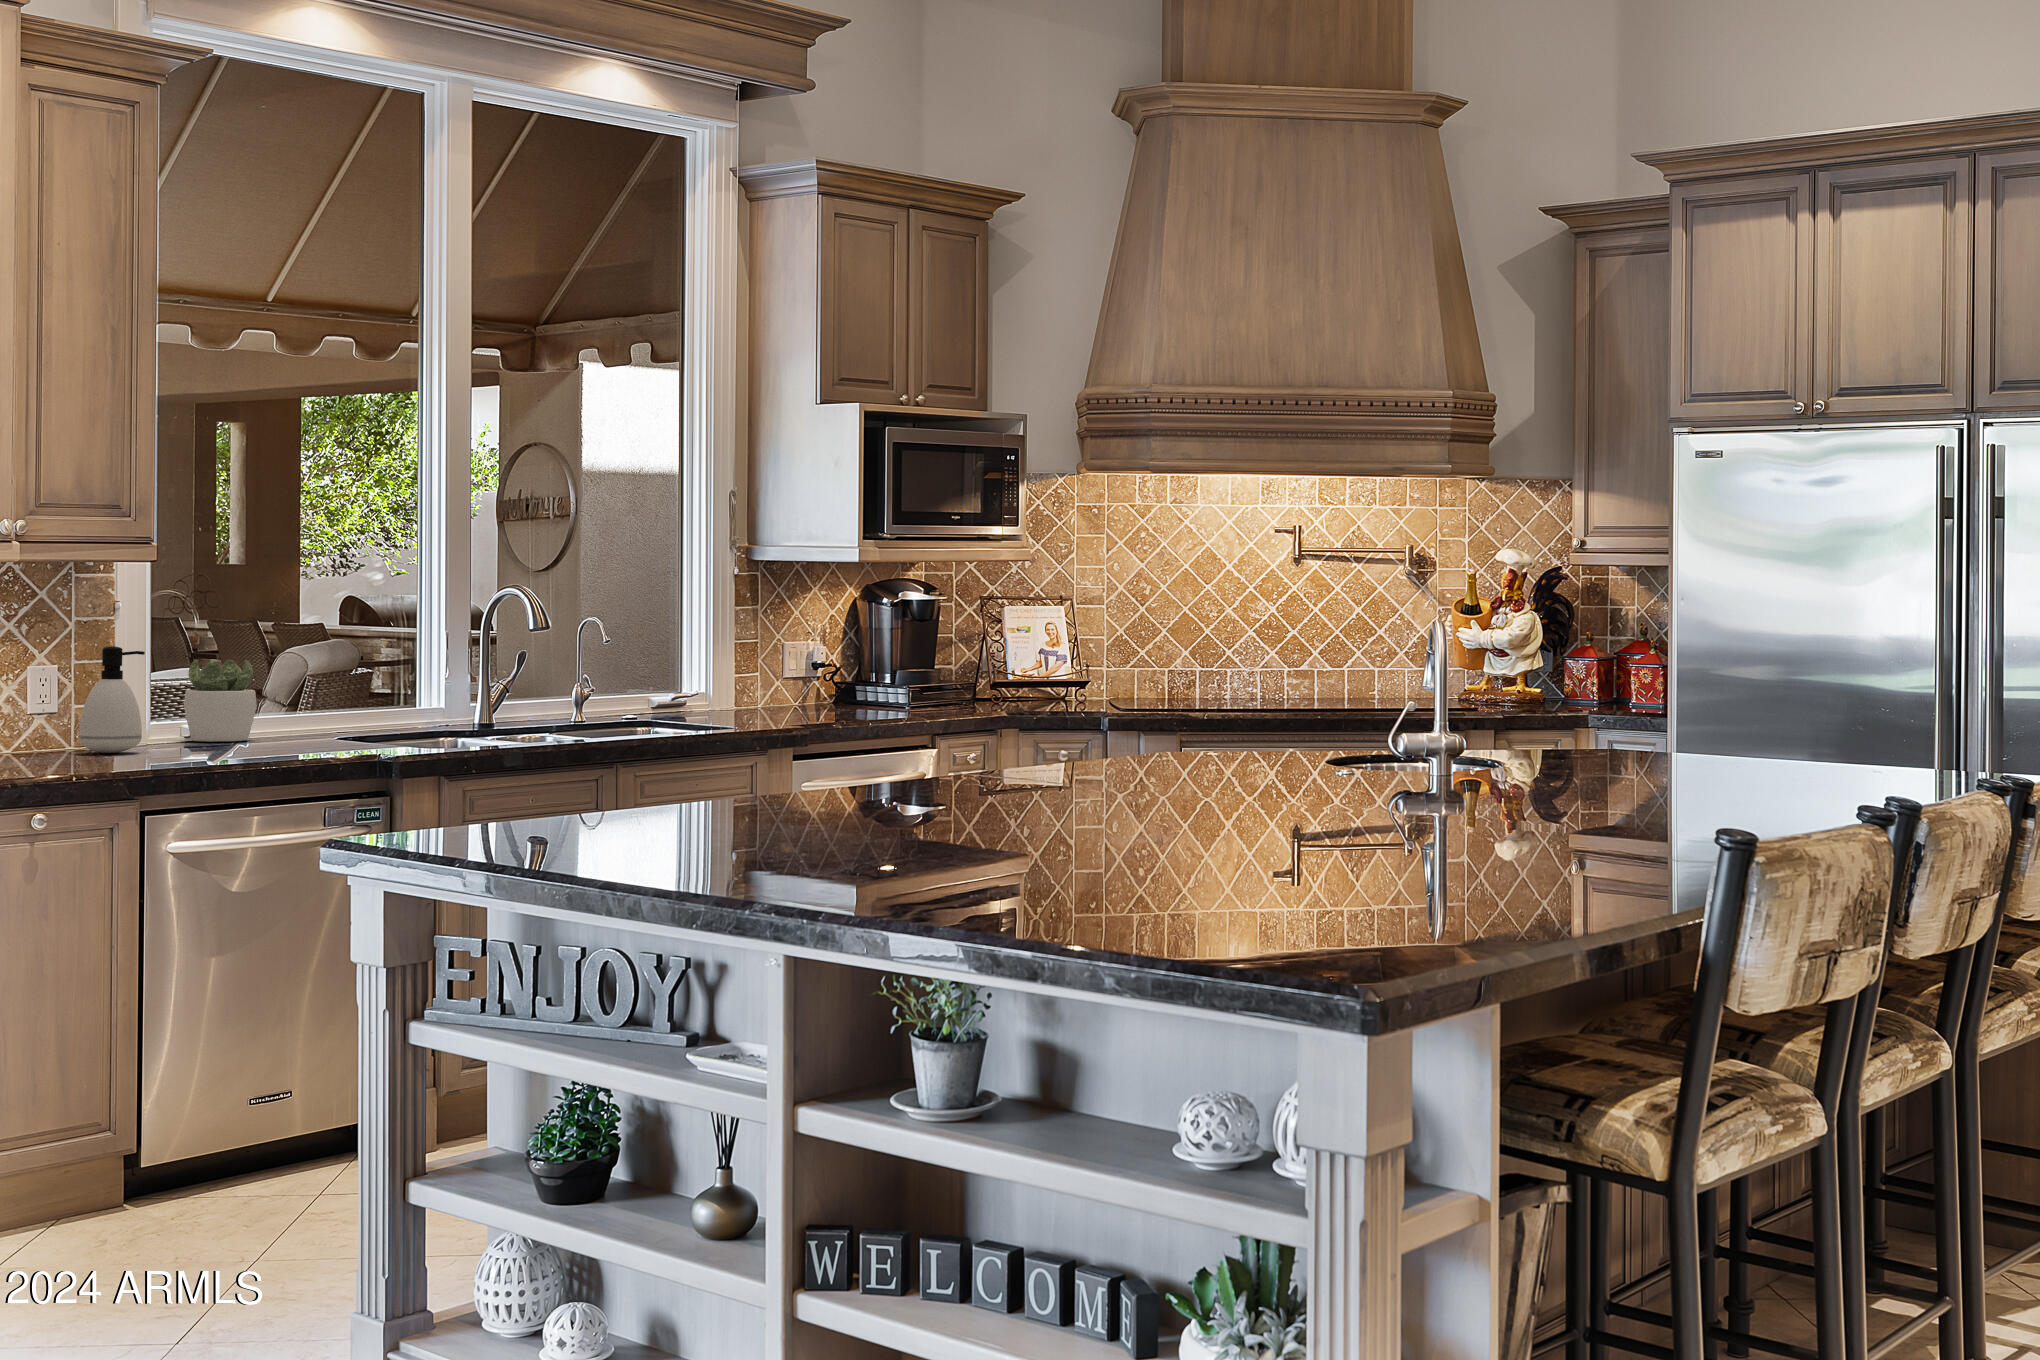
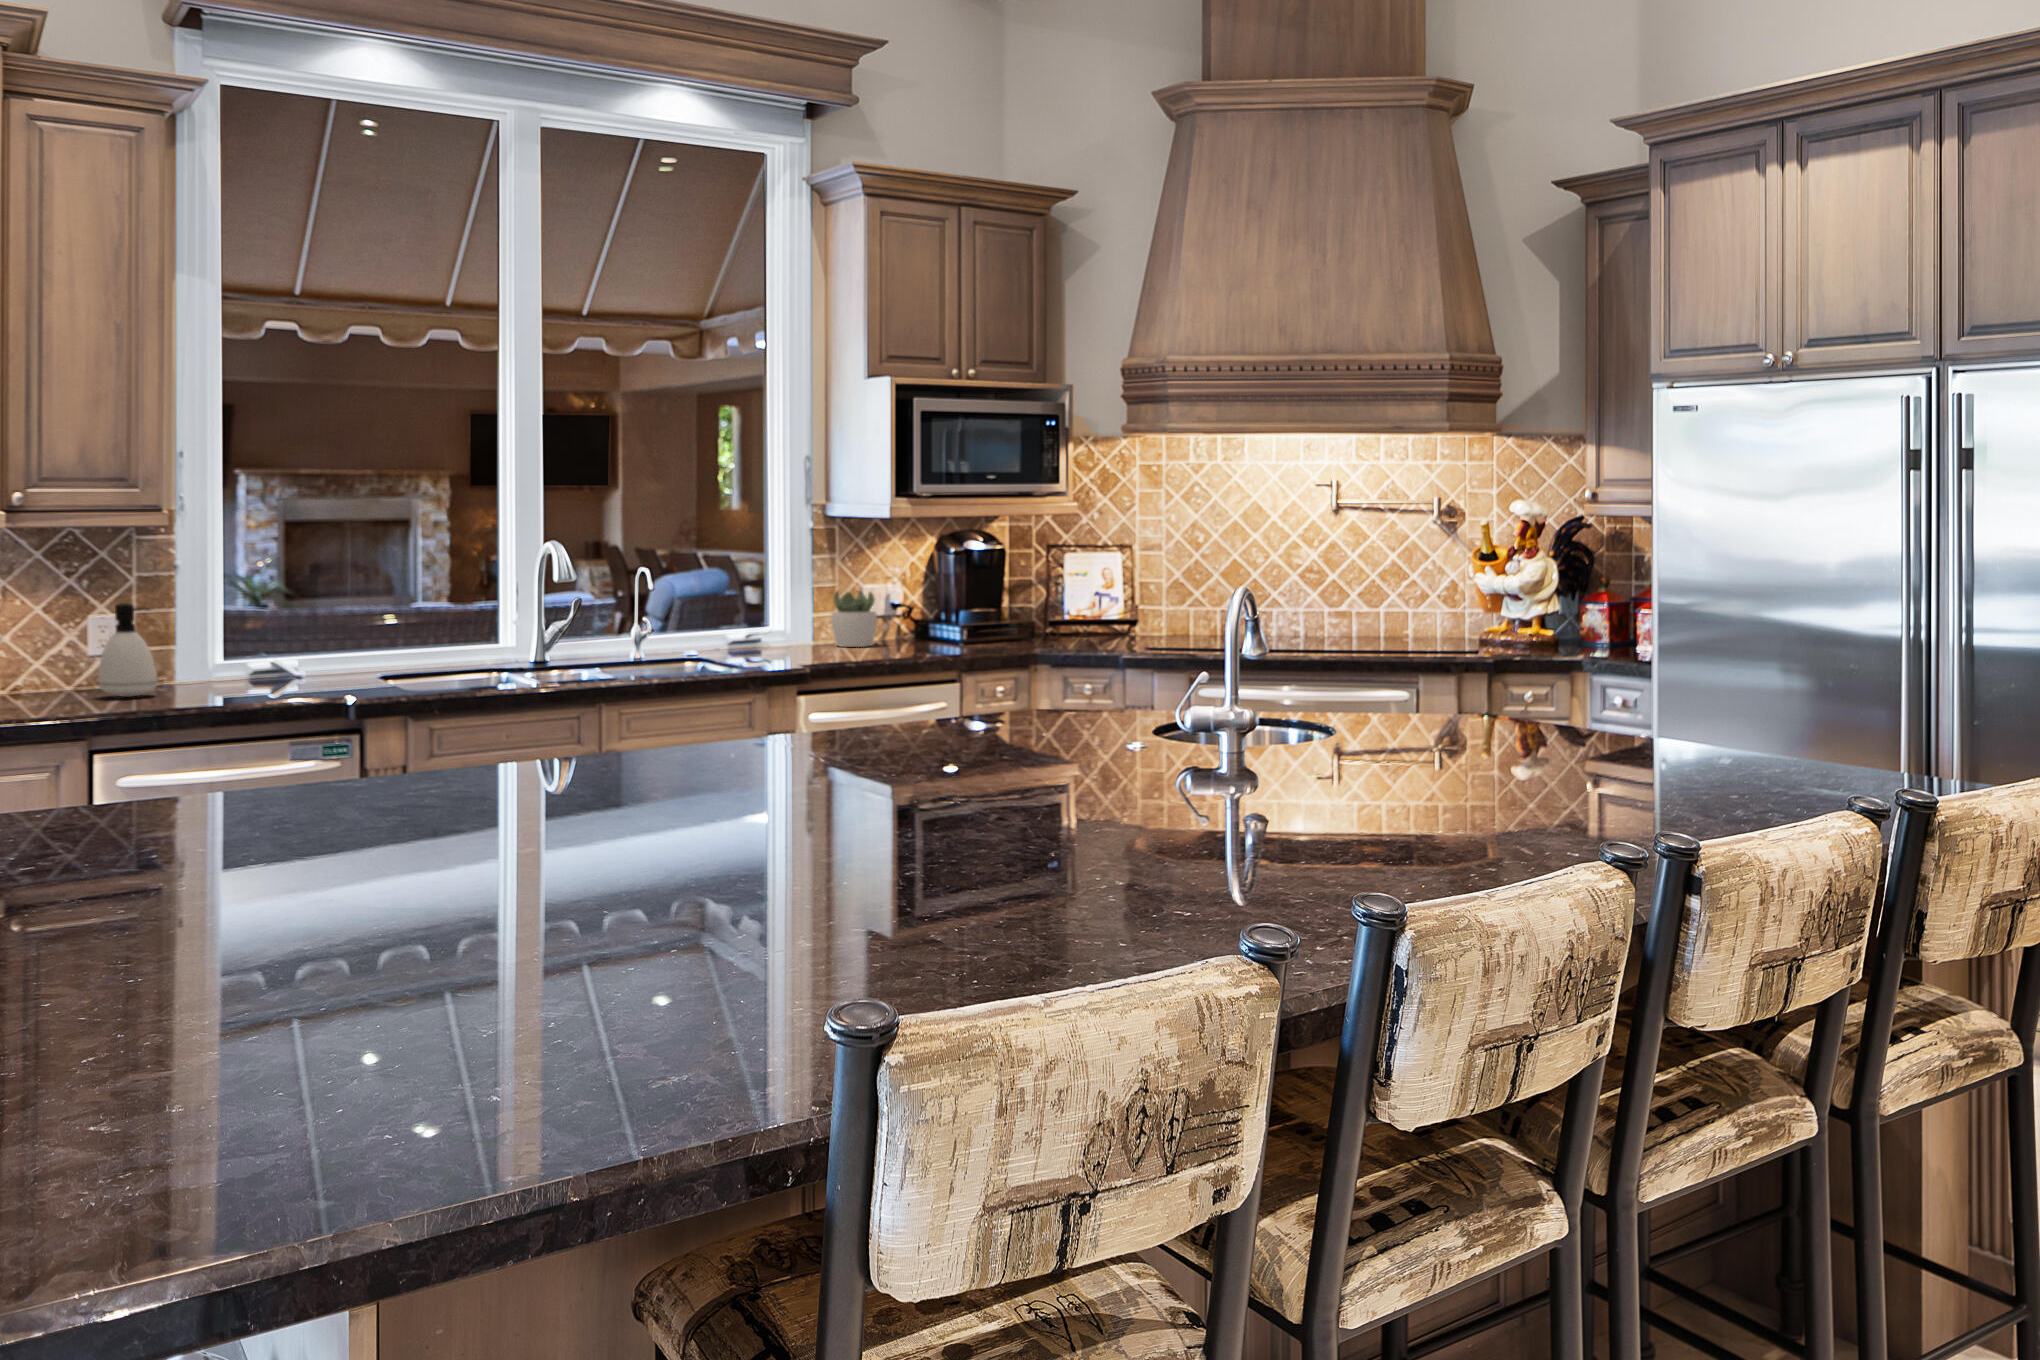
succulent plant: present [184,659,257,742] -> present [831,591,878,647]

